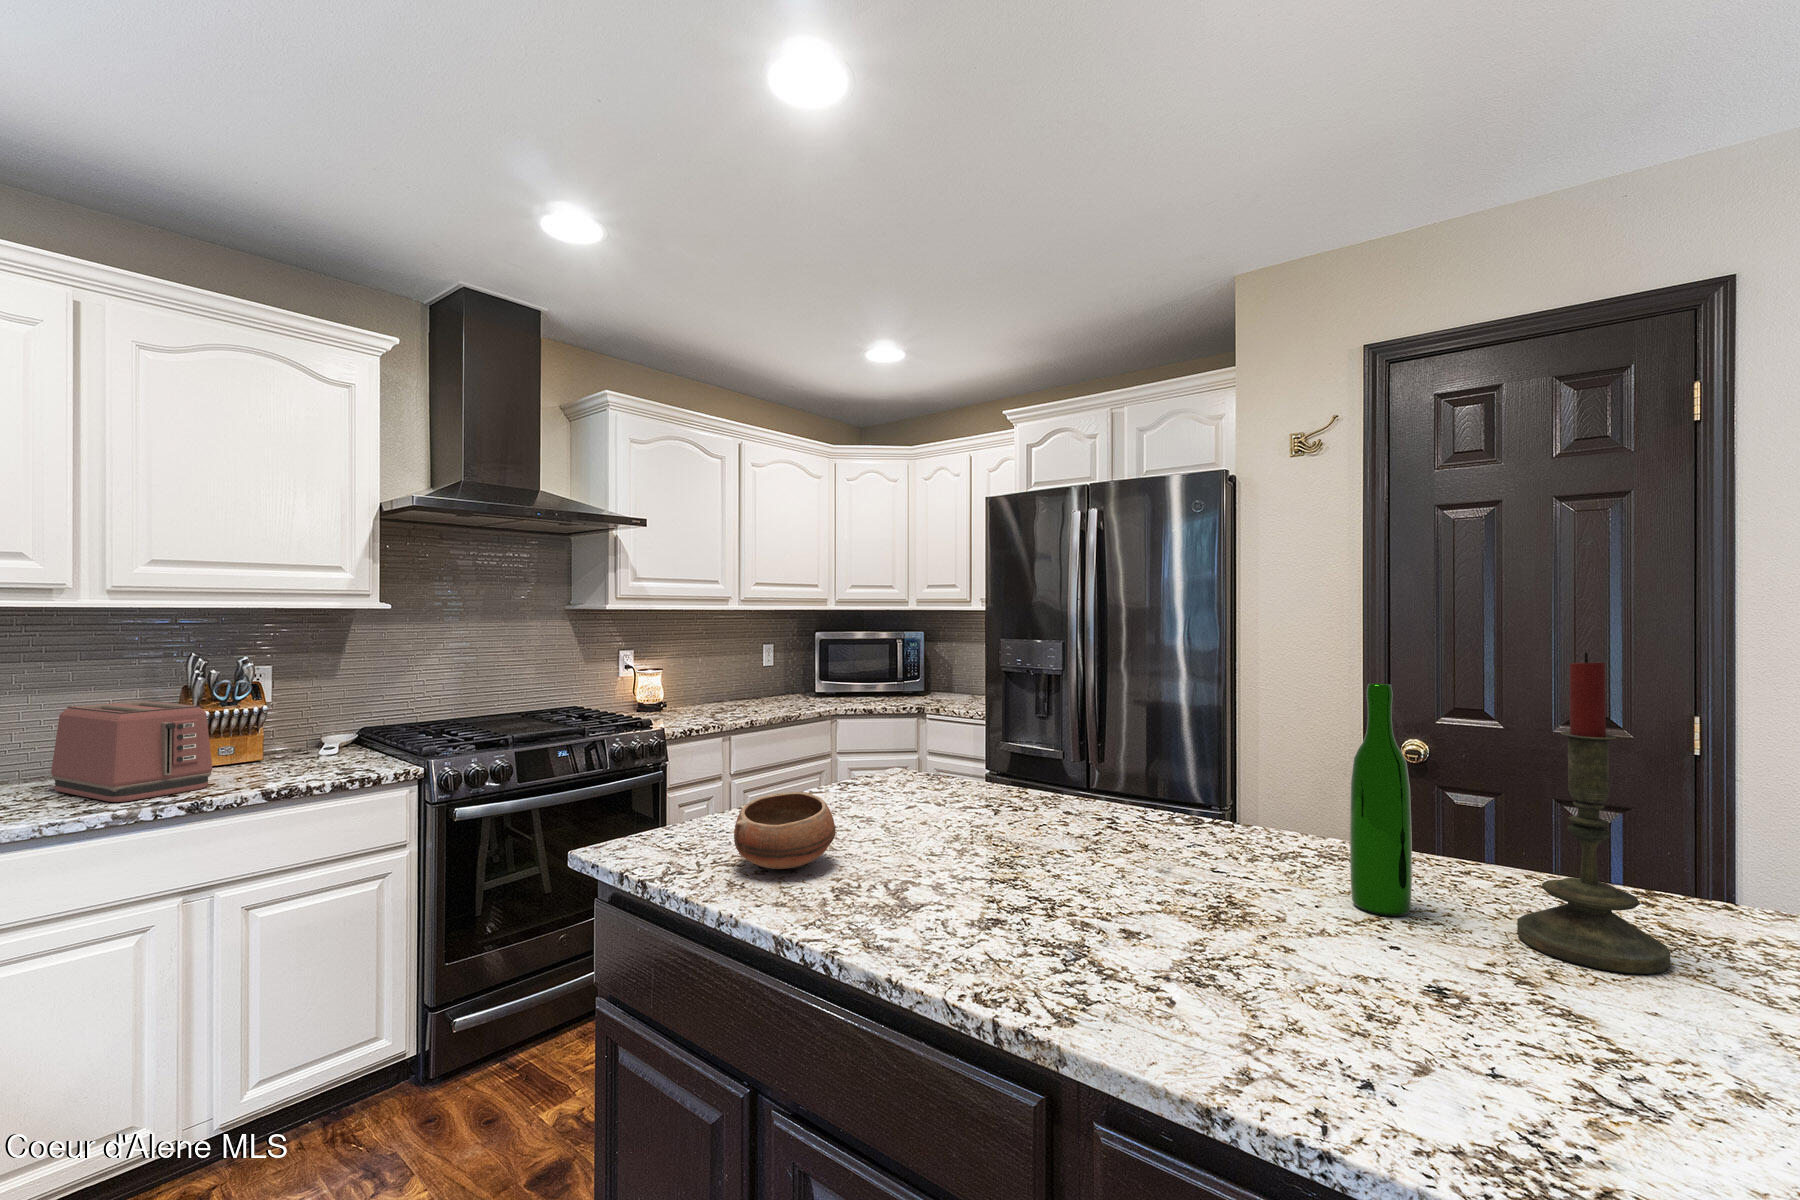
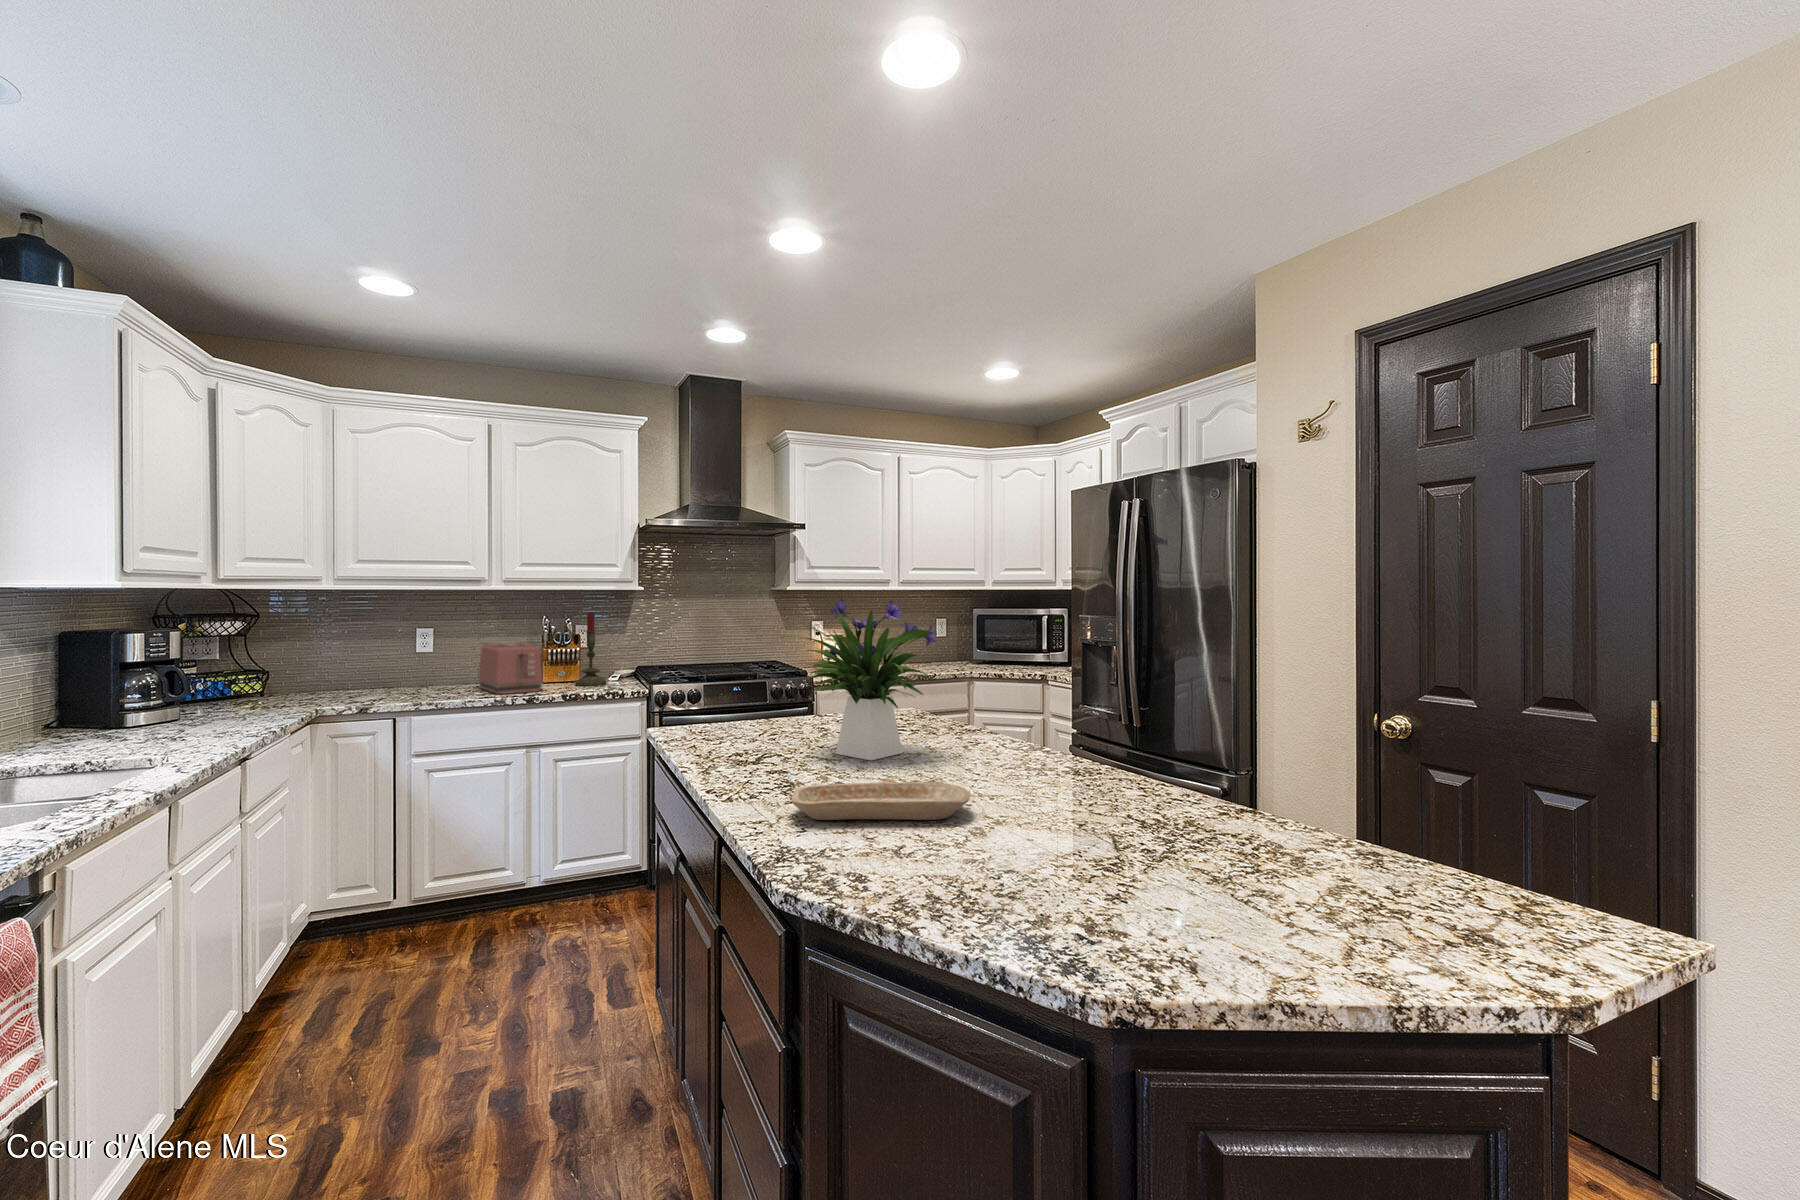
flower arrangement: none [977,610,1230,892] -> present [781,591,939,760]
candle: present [1517,653,1670,974] -> present [575,612,606,686]
wine bottle: present [1350,684,1412,916] -> none [971,638,1005,782]
bowl: present [734,792,835,869] -> none [690,697,751,736]
tray: none [1341,946,1647,1093] -> present [791,782,971,820]

